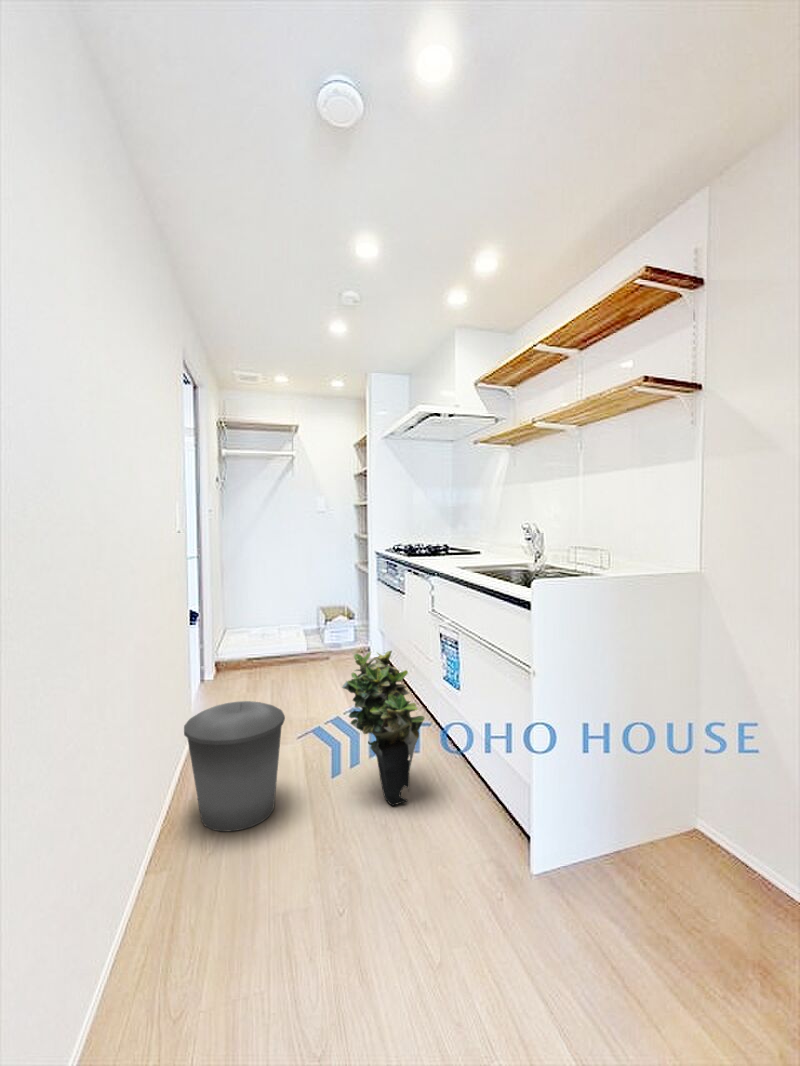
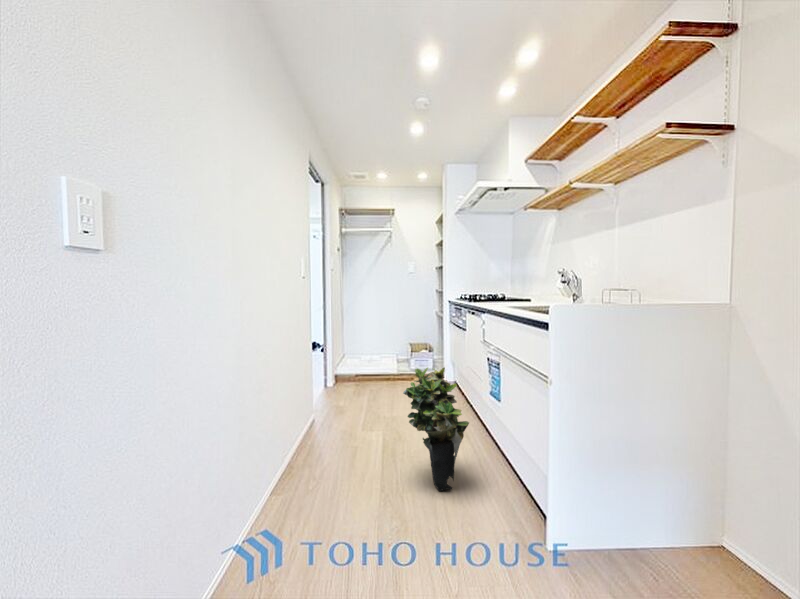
trash can: present [184,701,285,831] -> none [283,399,358,495]

